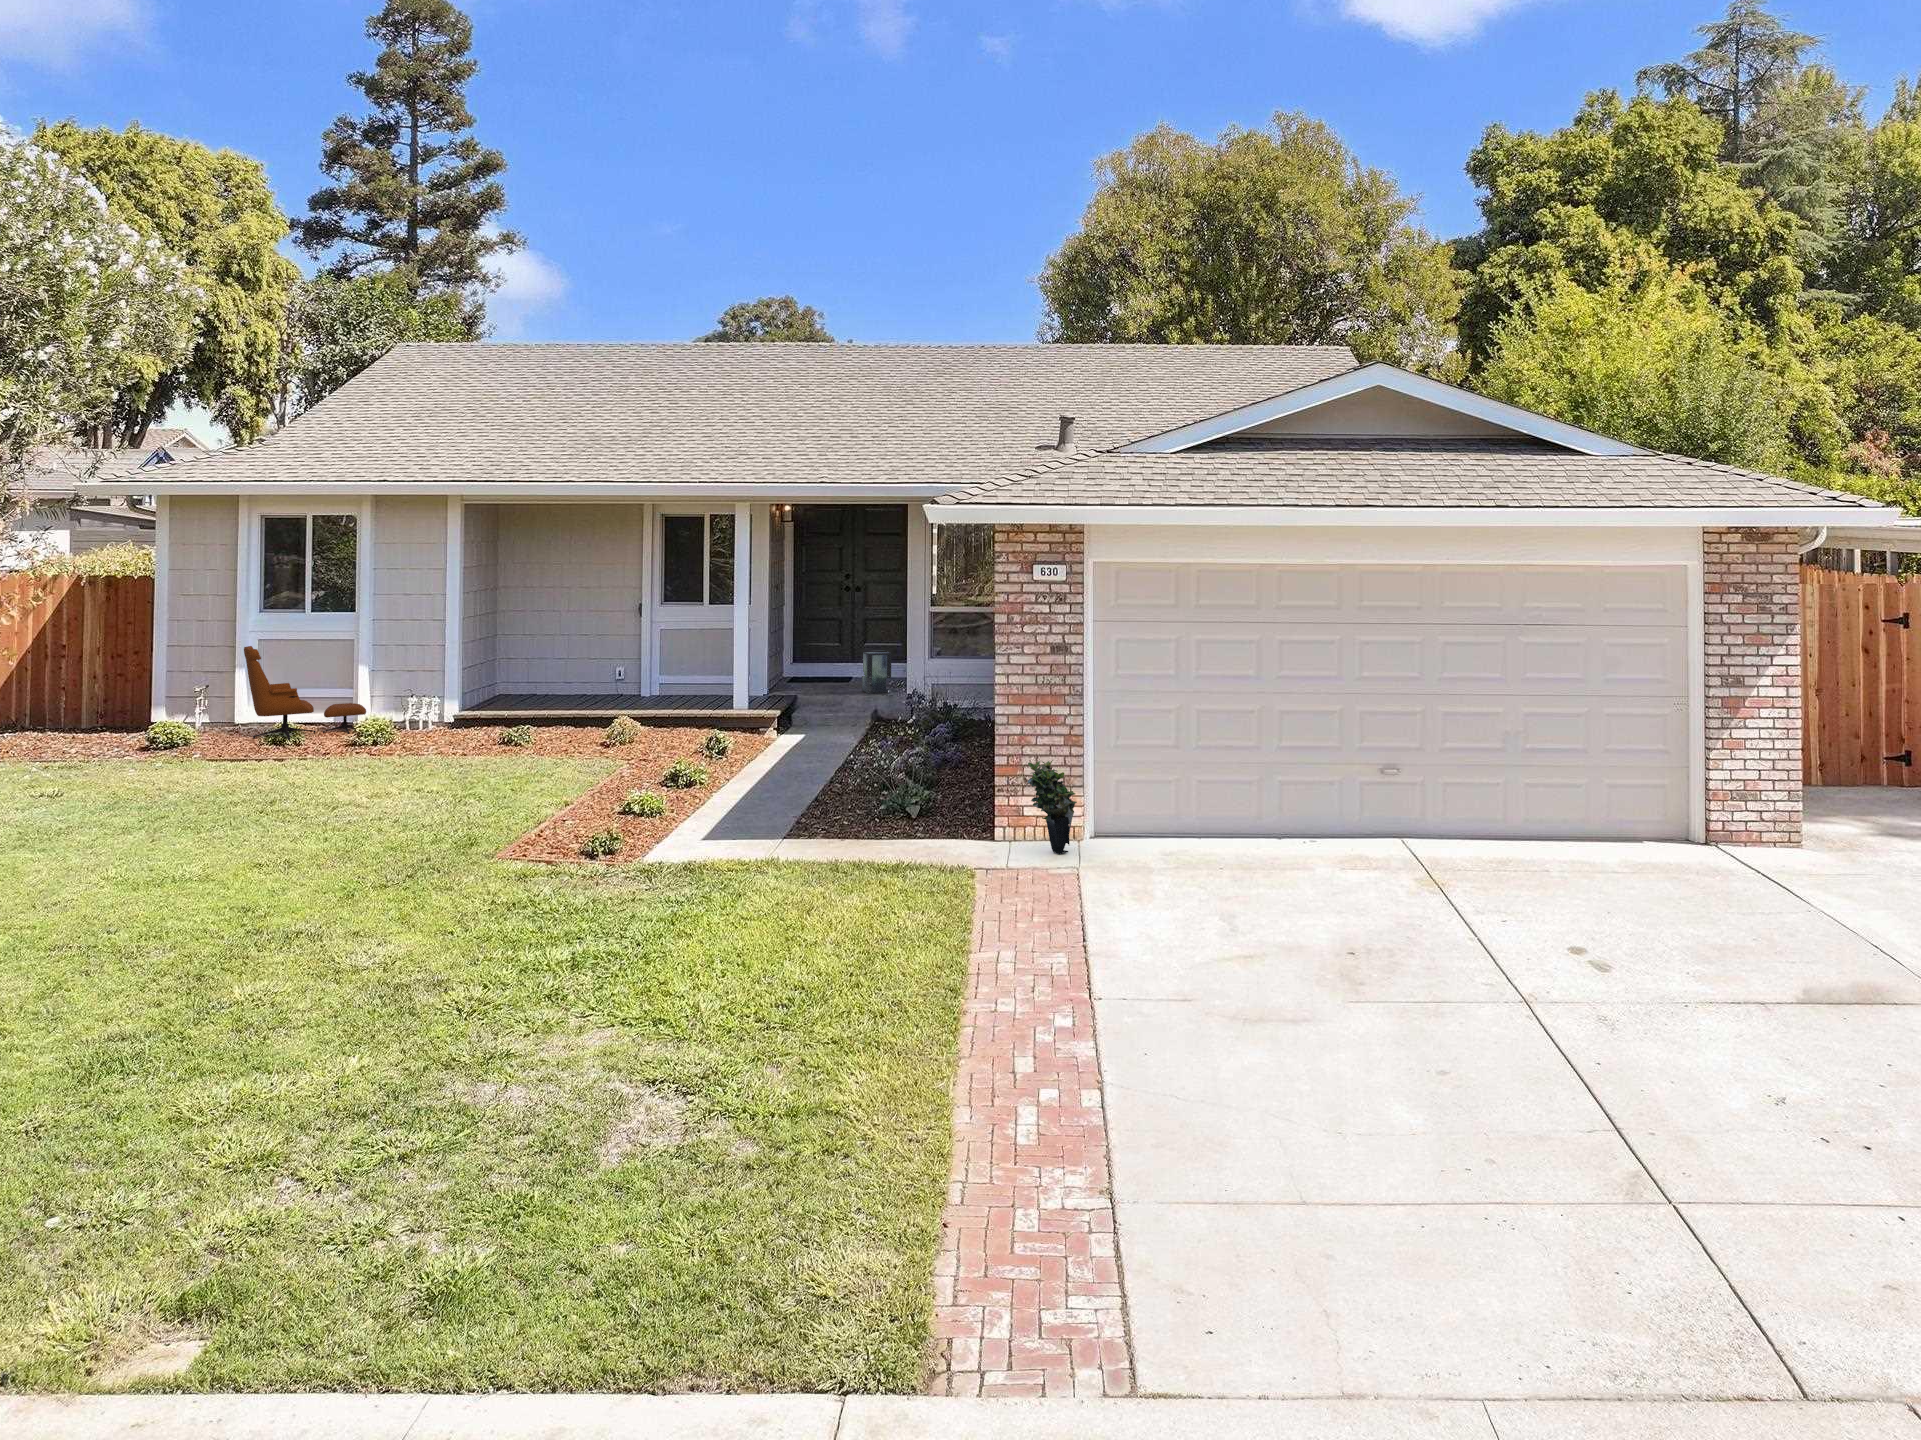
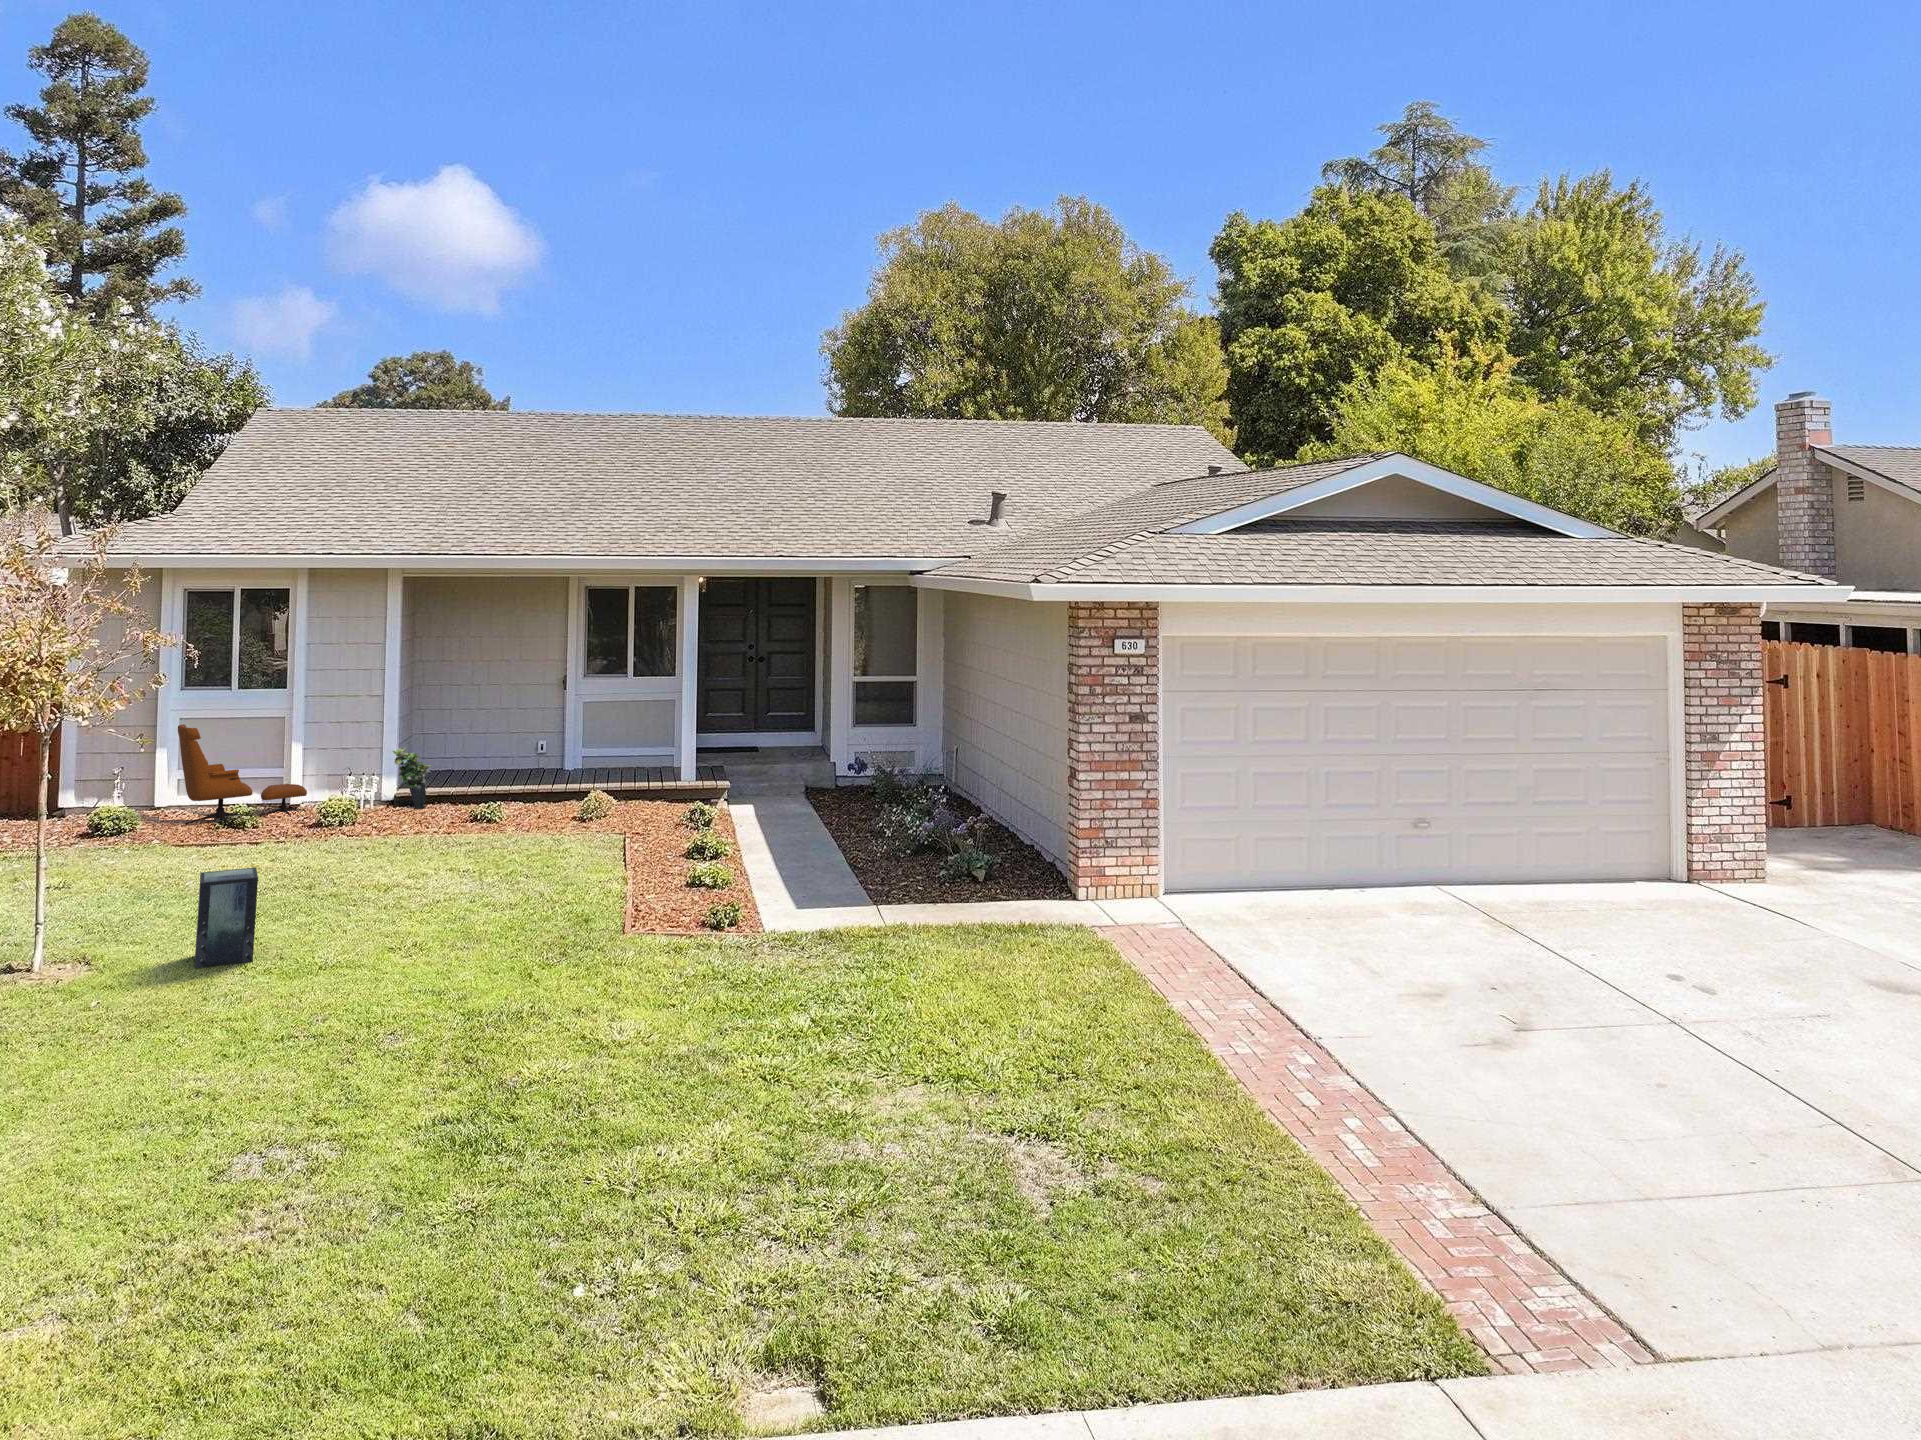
storage box: present [862,652,891,694] -> present [195,867,258,968]
potted plant: present [1028,761,1077,854] -> present [392,747,431,809]

